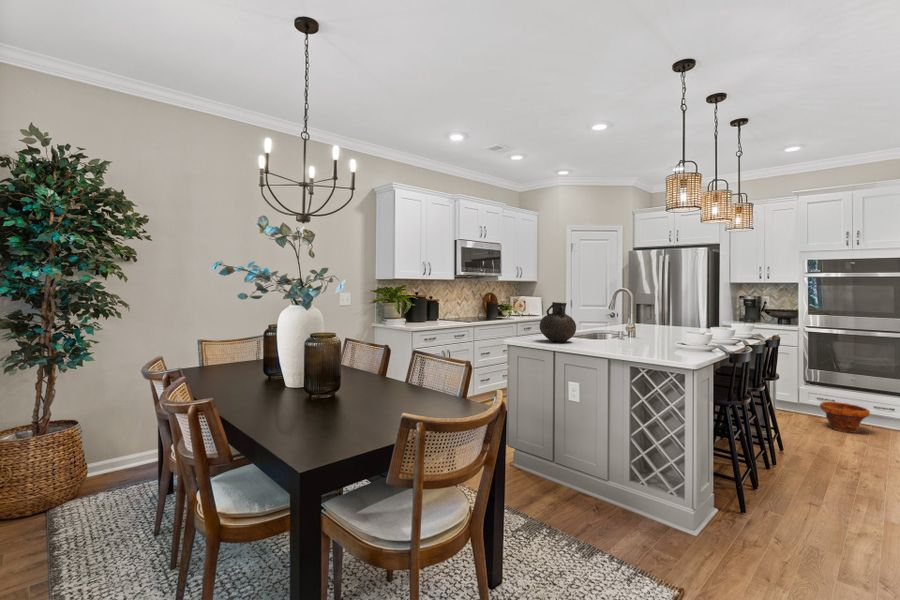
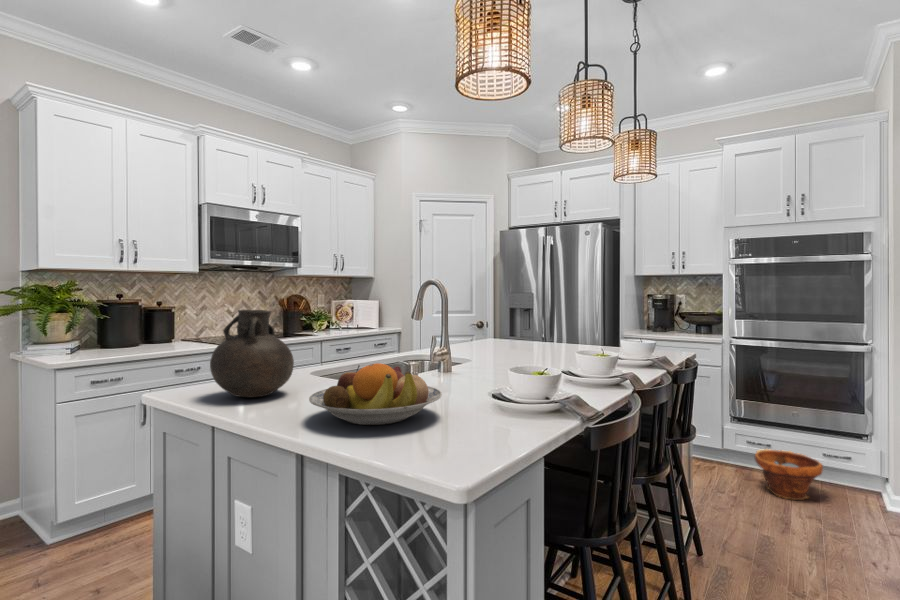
fruit bowl: none [603,326,663,350] -> present [309,363,442,425]

